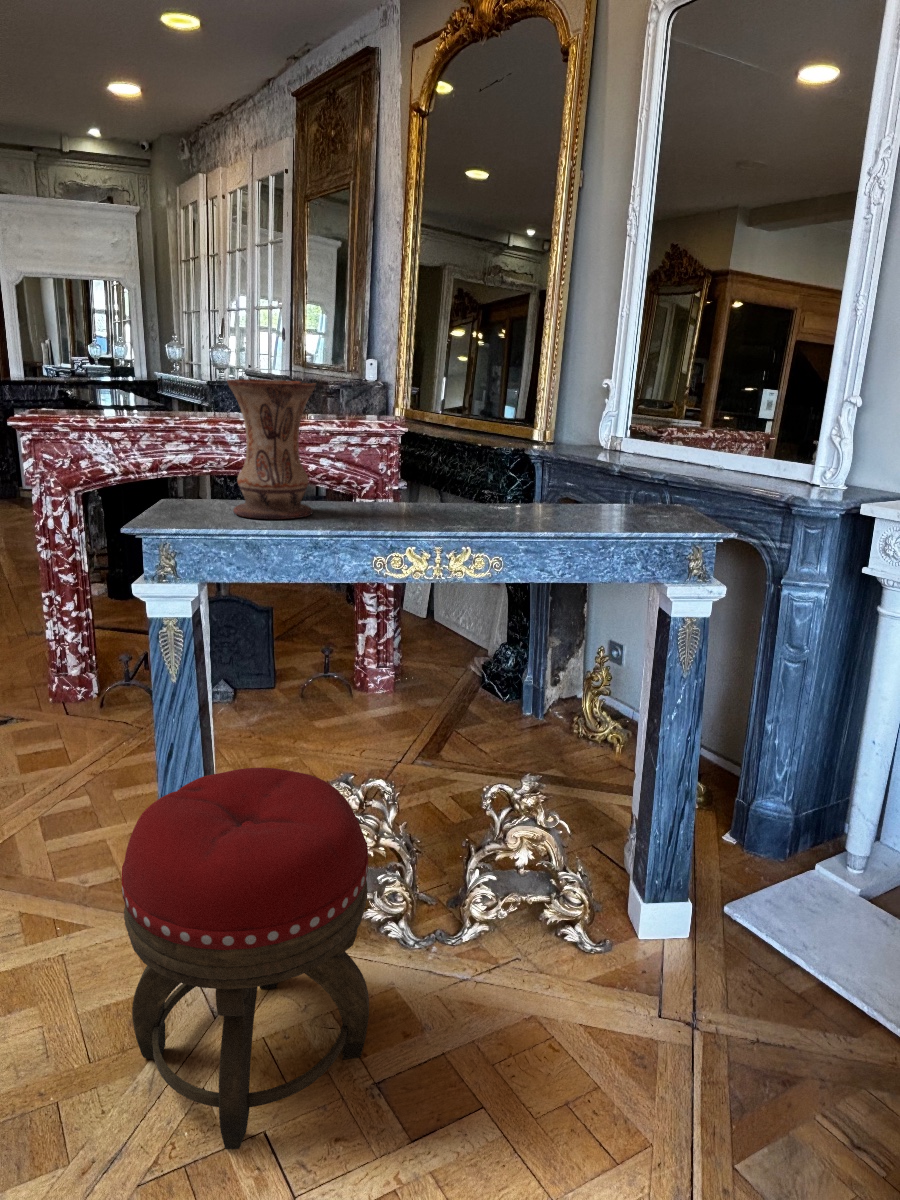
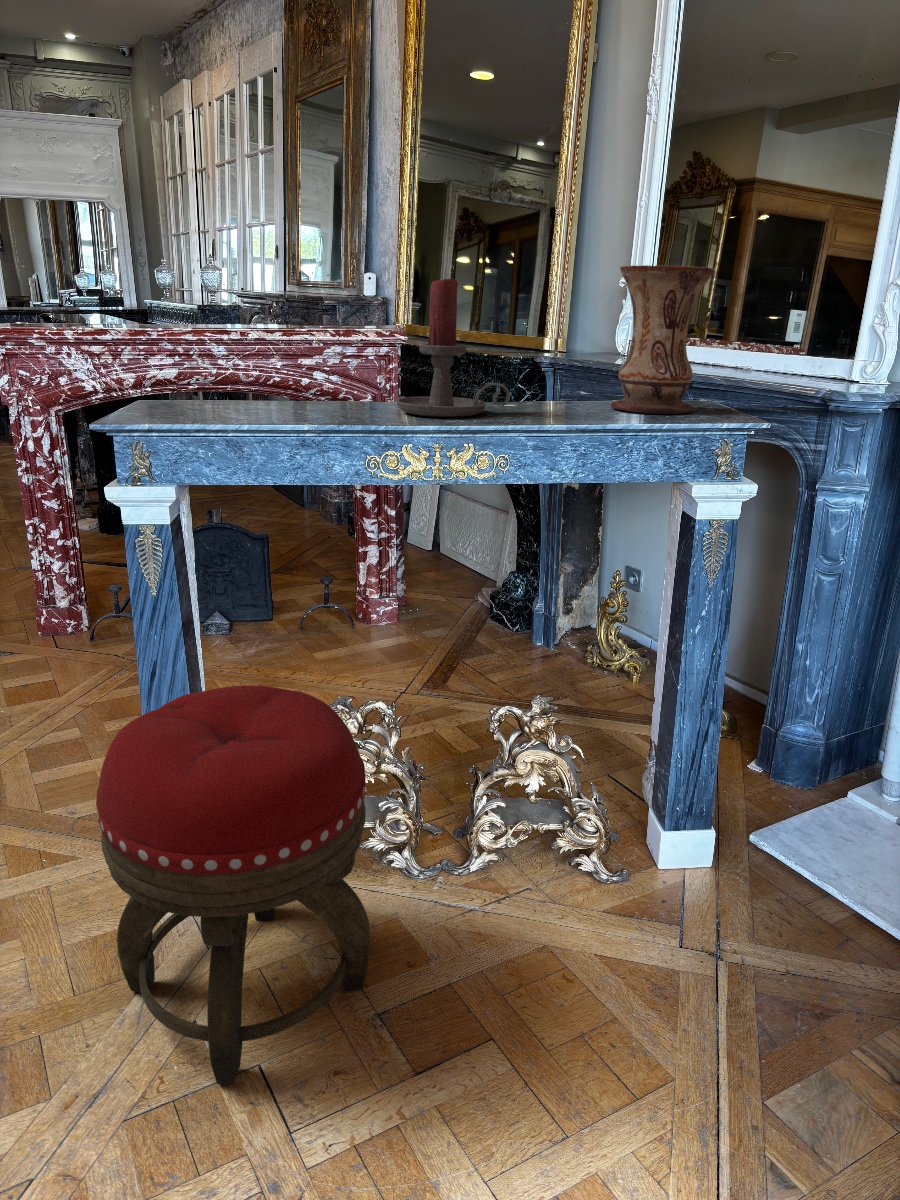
vase: present [227,379,316,519] -> present [611,265,714,414]
candle holder: none [400,401,503,523] -> present [396,279,510,417]

